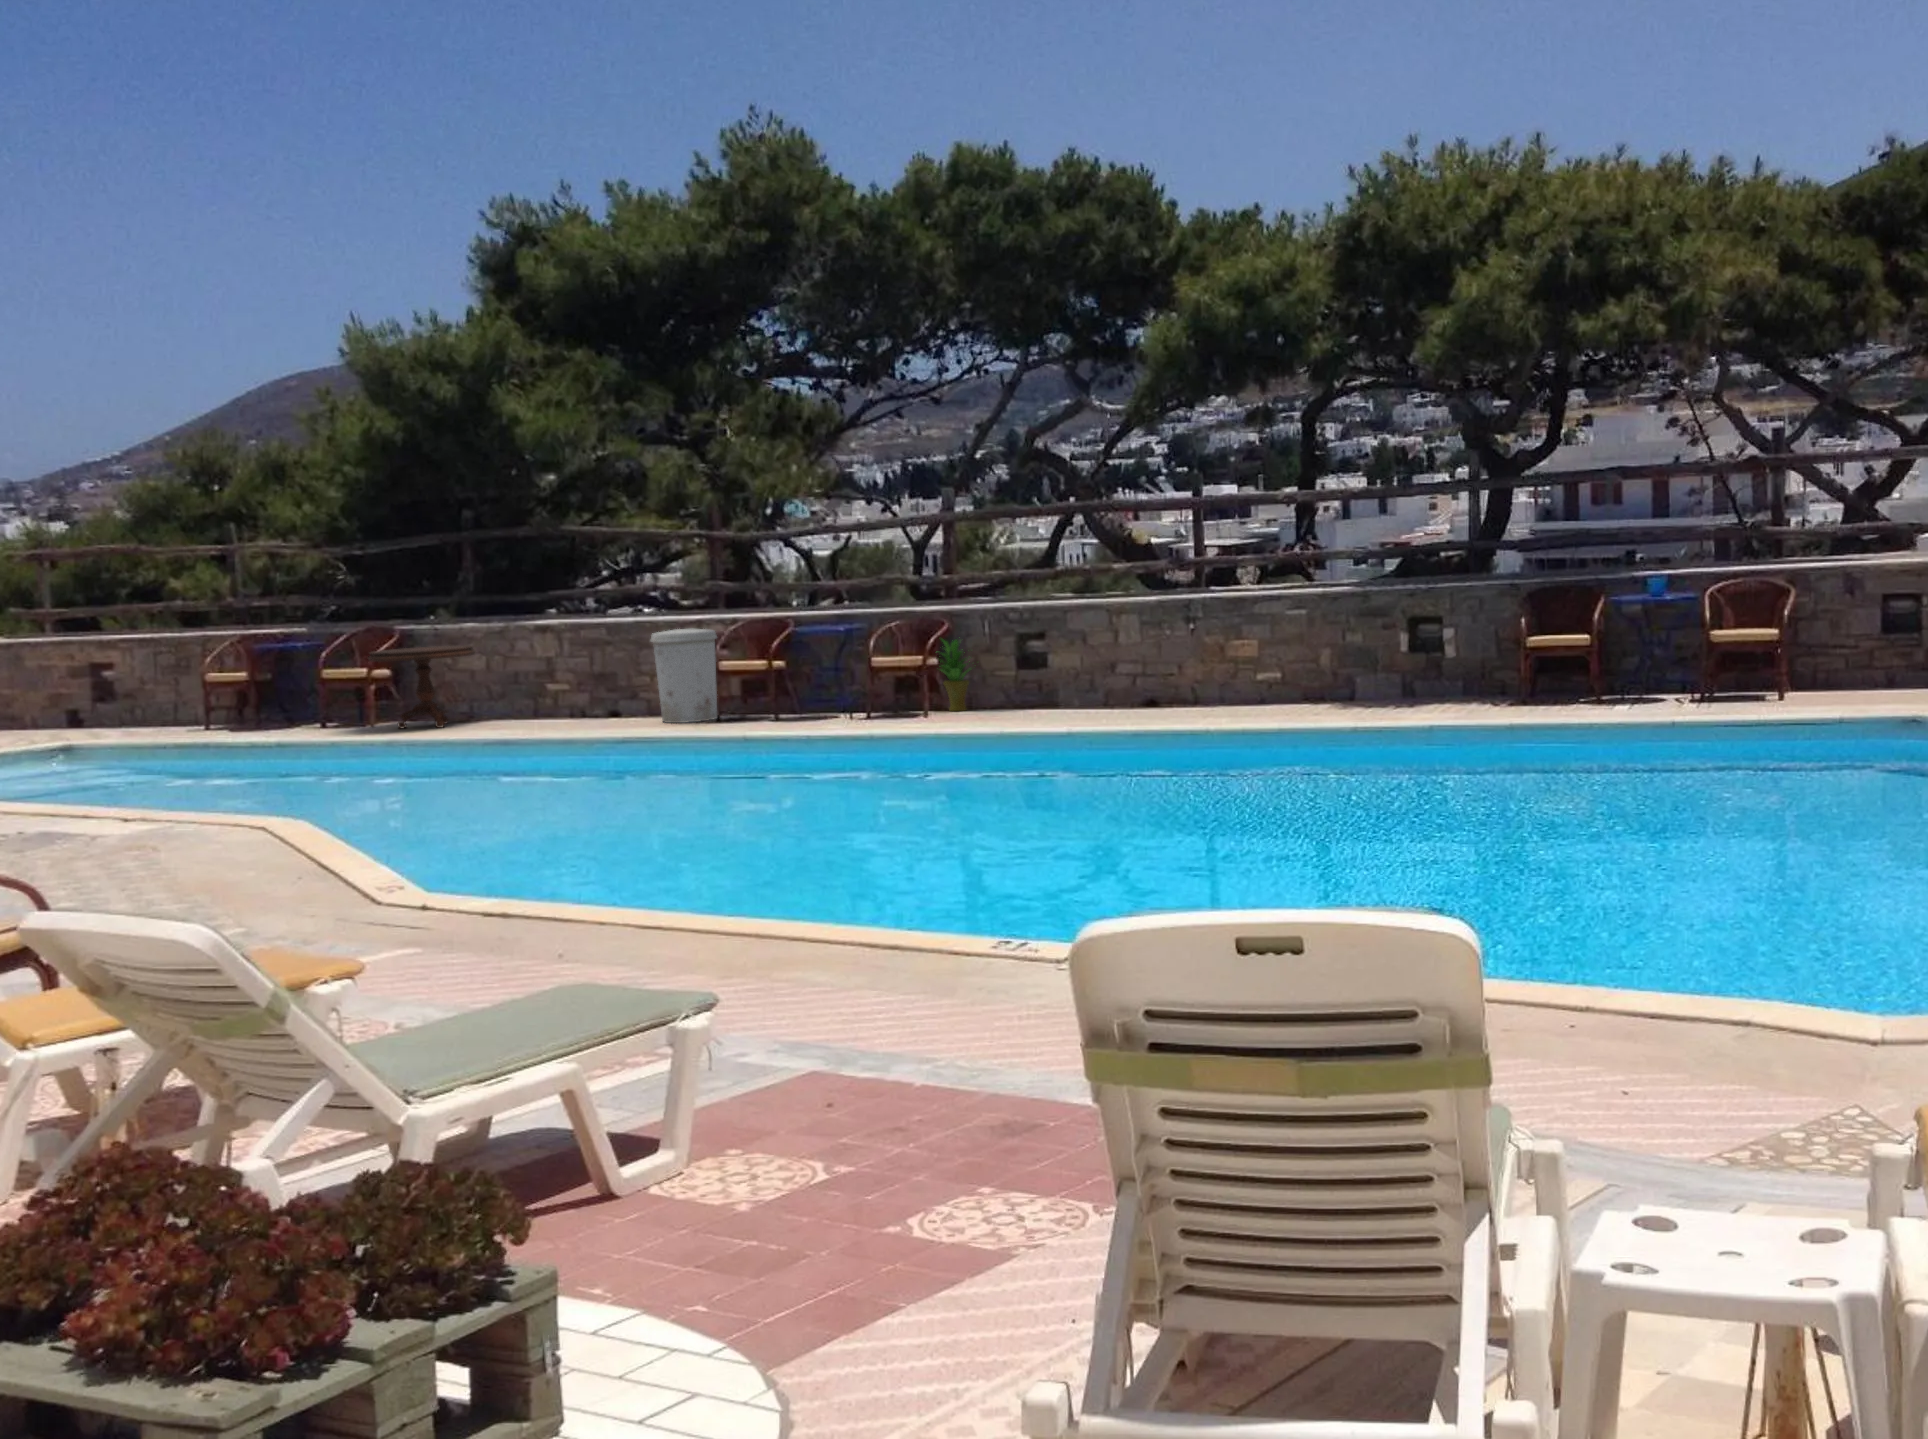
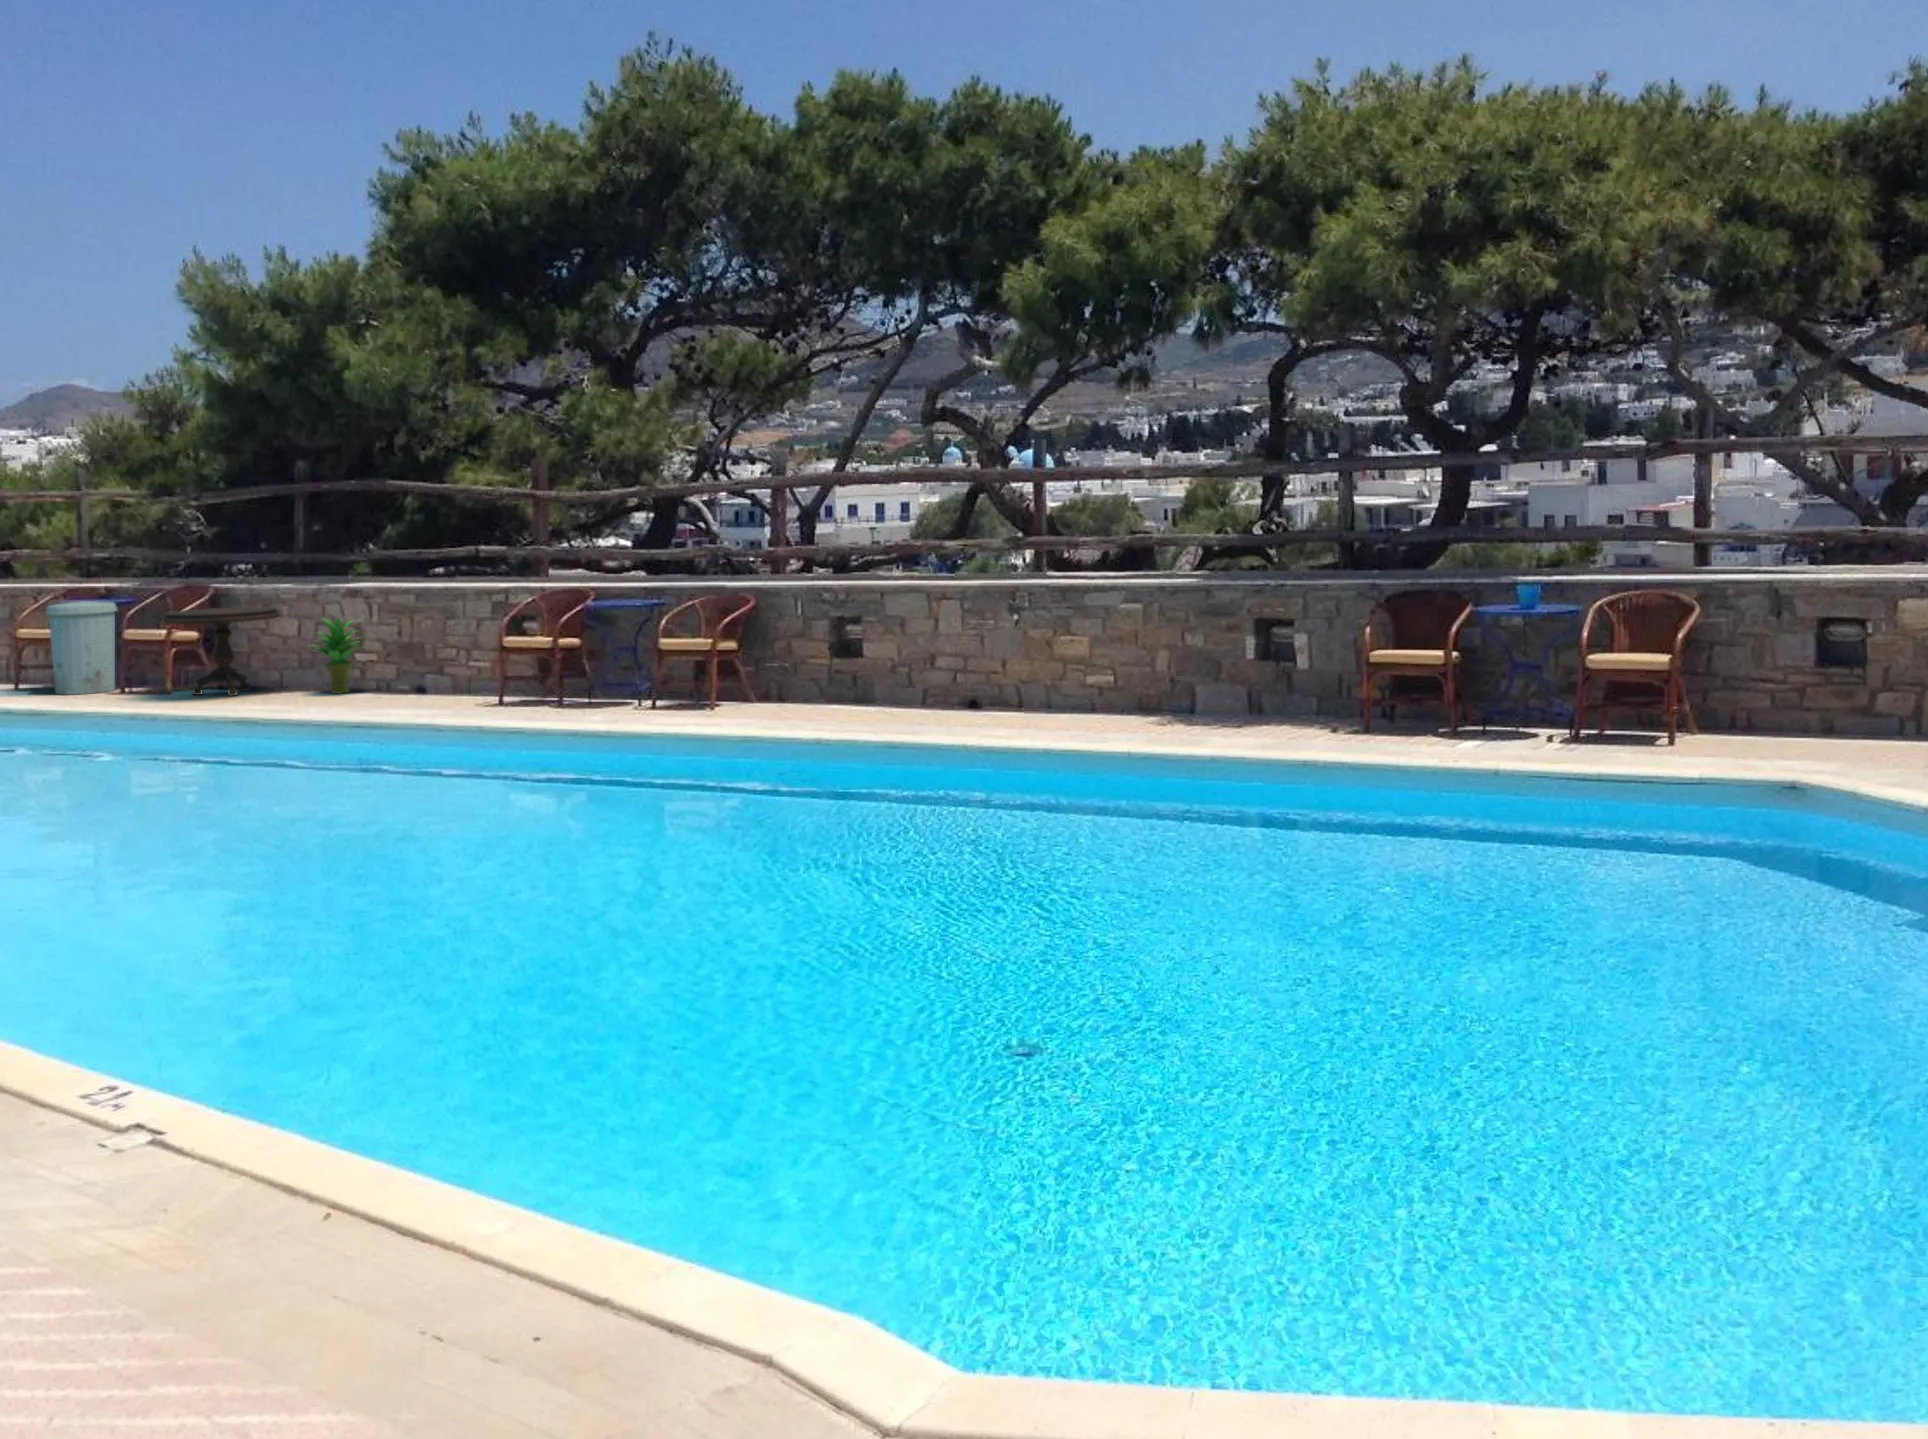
trash can: present [651,629,717,723] -> present [46,601,117,695]
potted plant: present [939,639,976,711] -> present [318,619,356,694]

